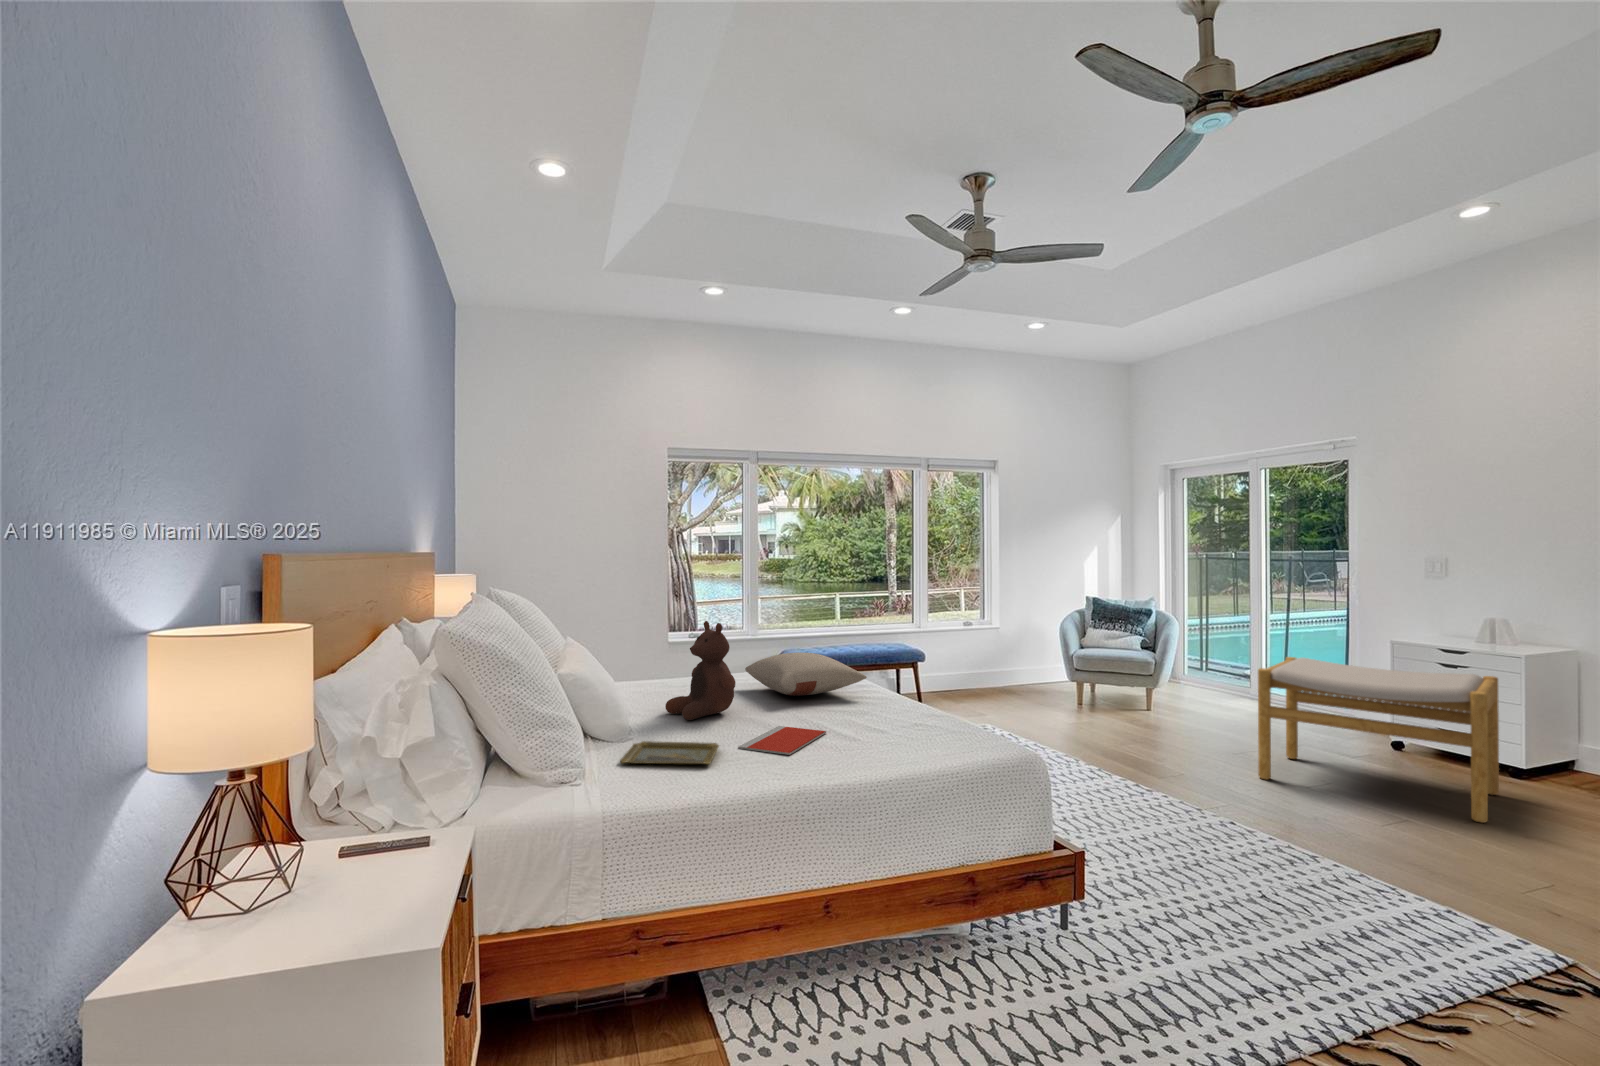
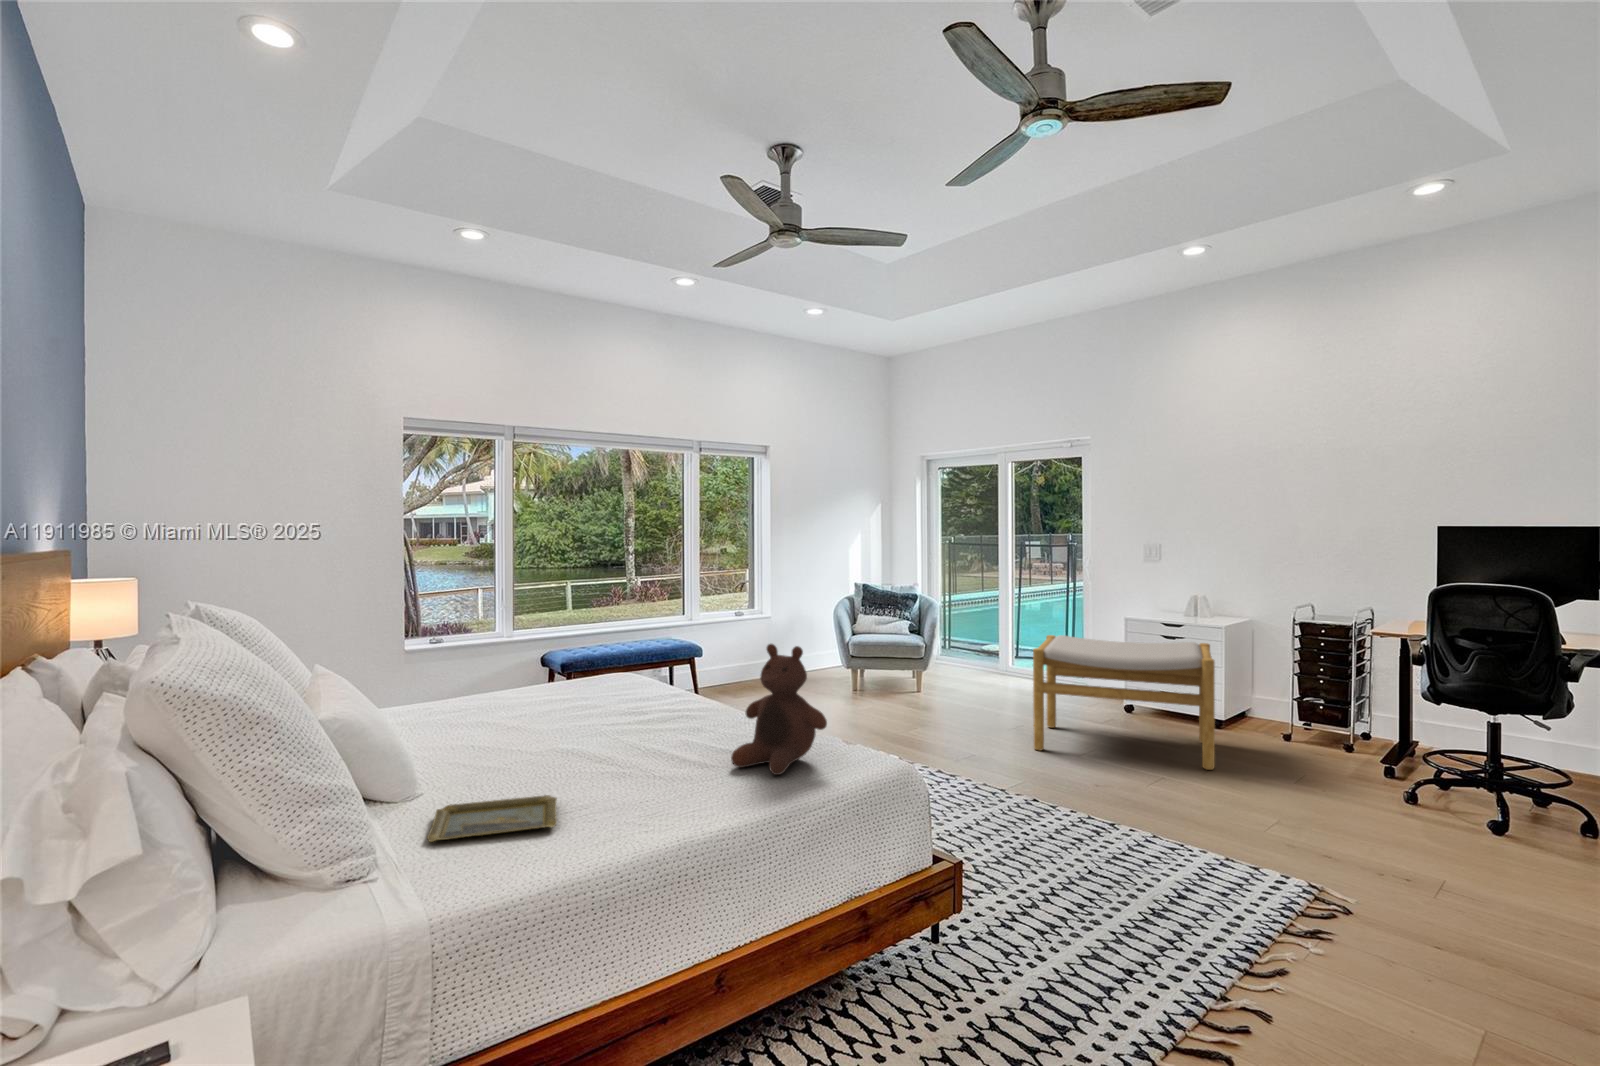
stuffed bear: present [665,621,736,720] -> present [731,644,827,775]
pillow: present [745,652,867,696] -> none [544,666,694,718]
notebook: present [738,726,826,755] -> none [577,760,674,799]

